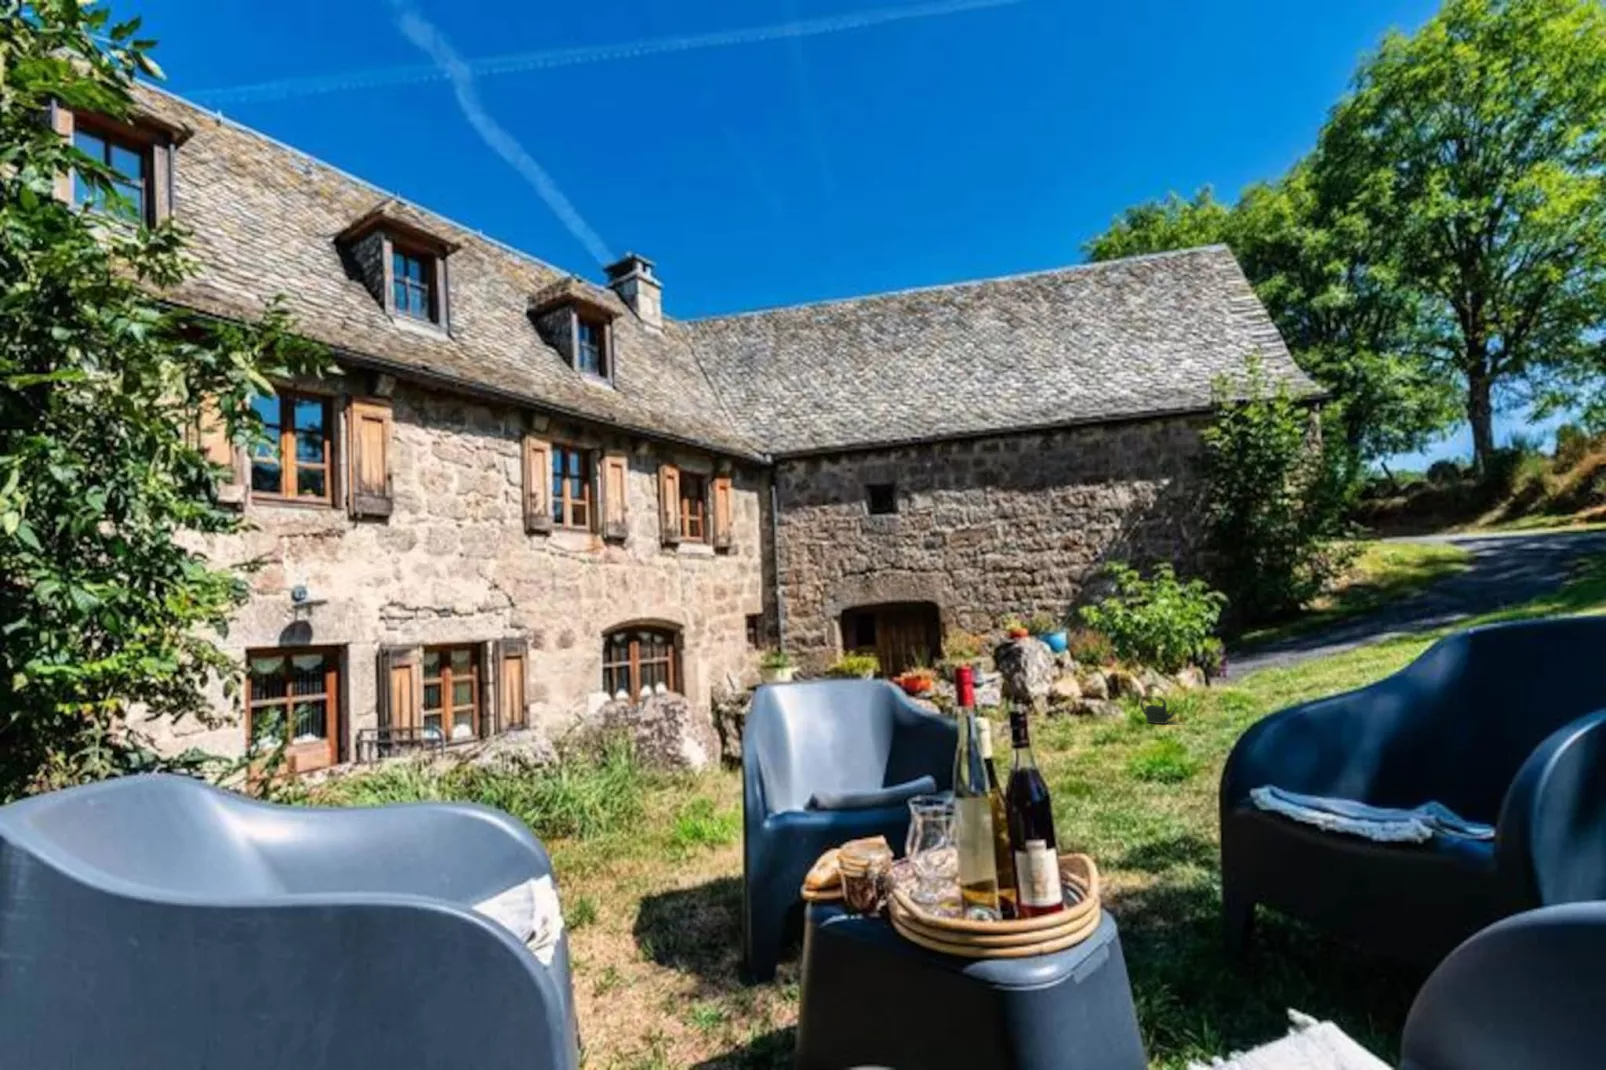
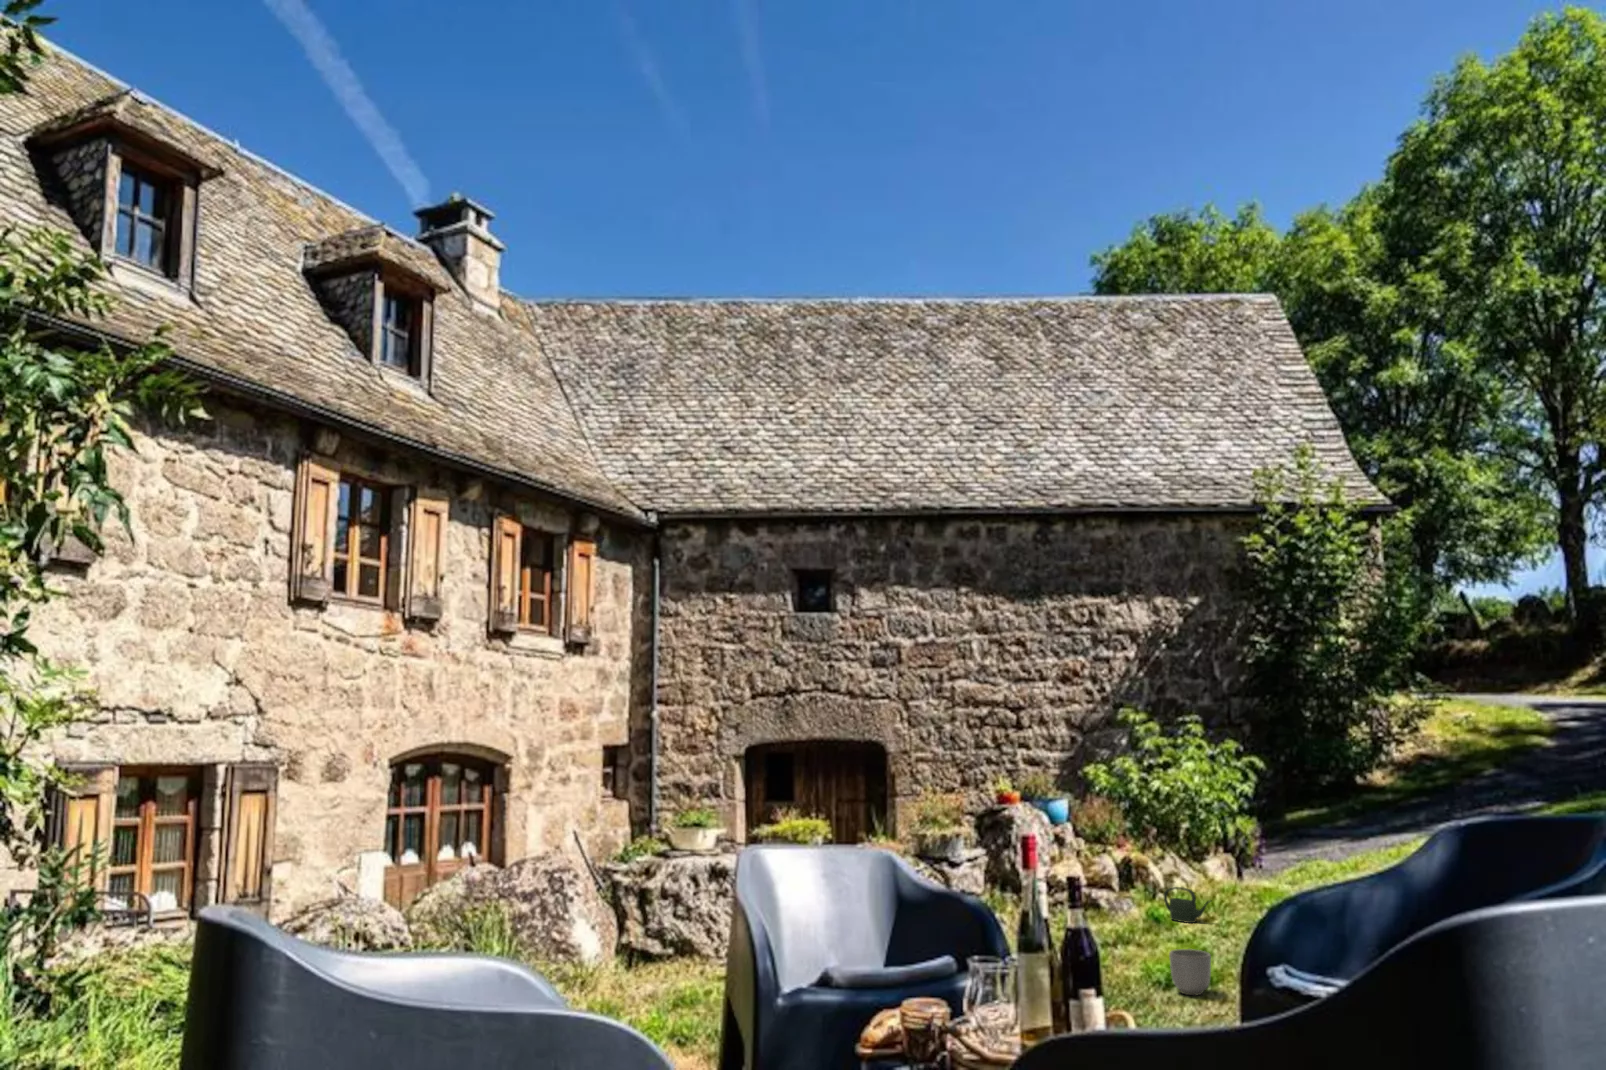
planter: none [1136,750,1173,789] -> present [1169,949,1211,995]

